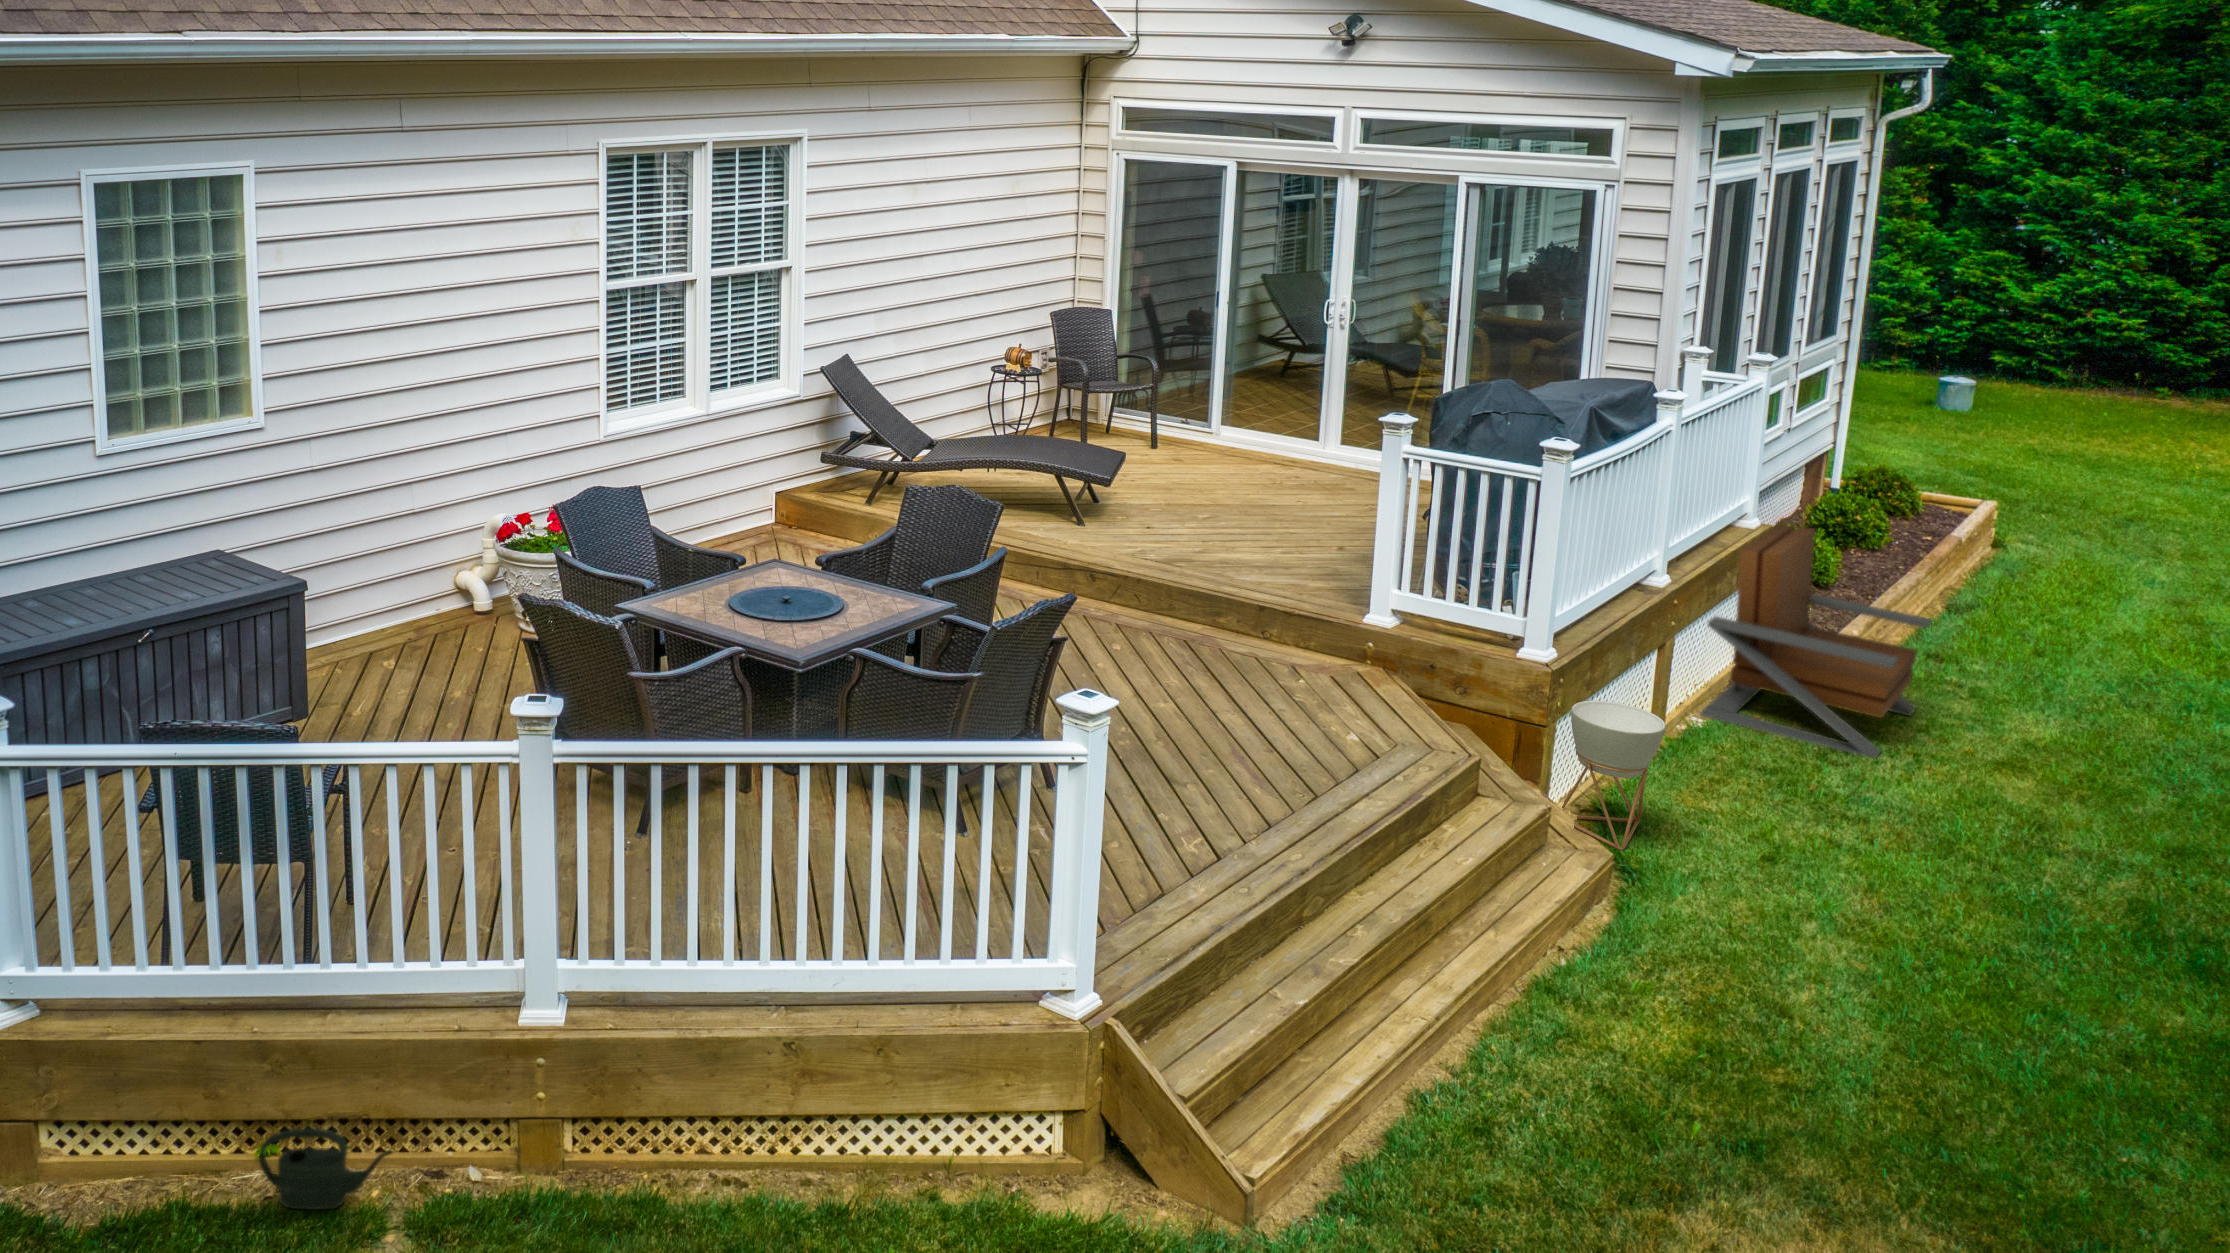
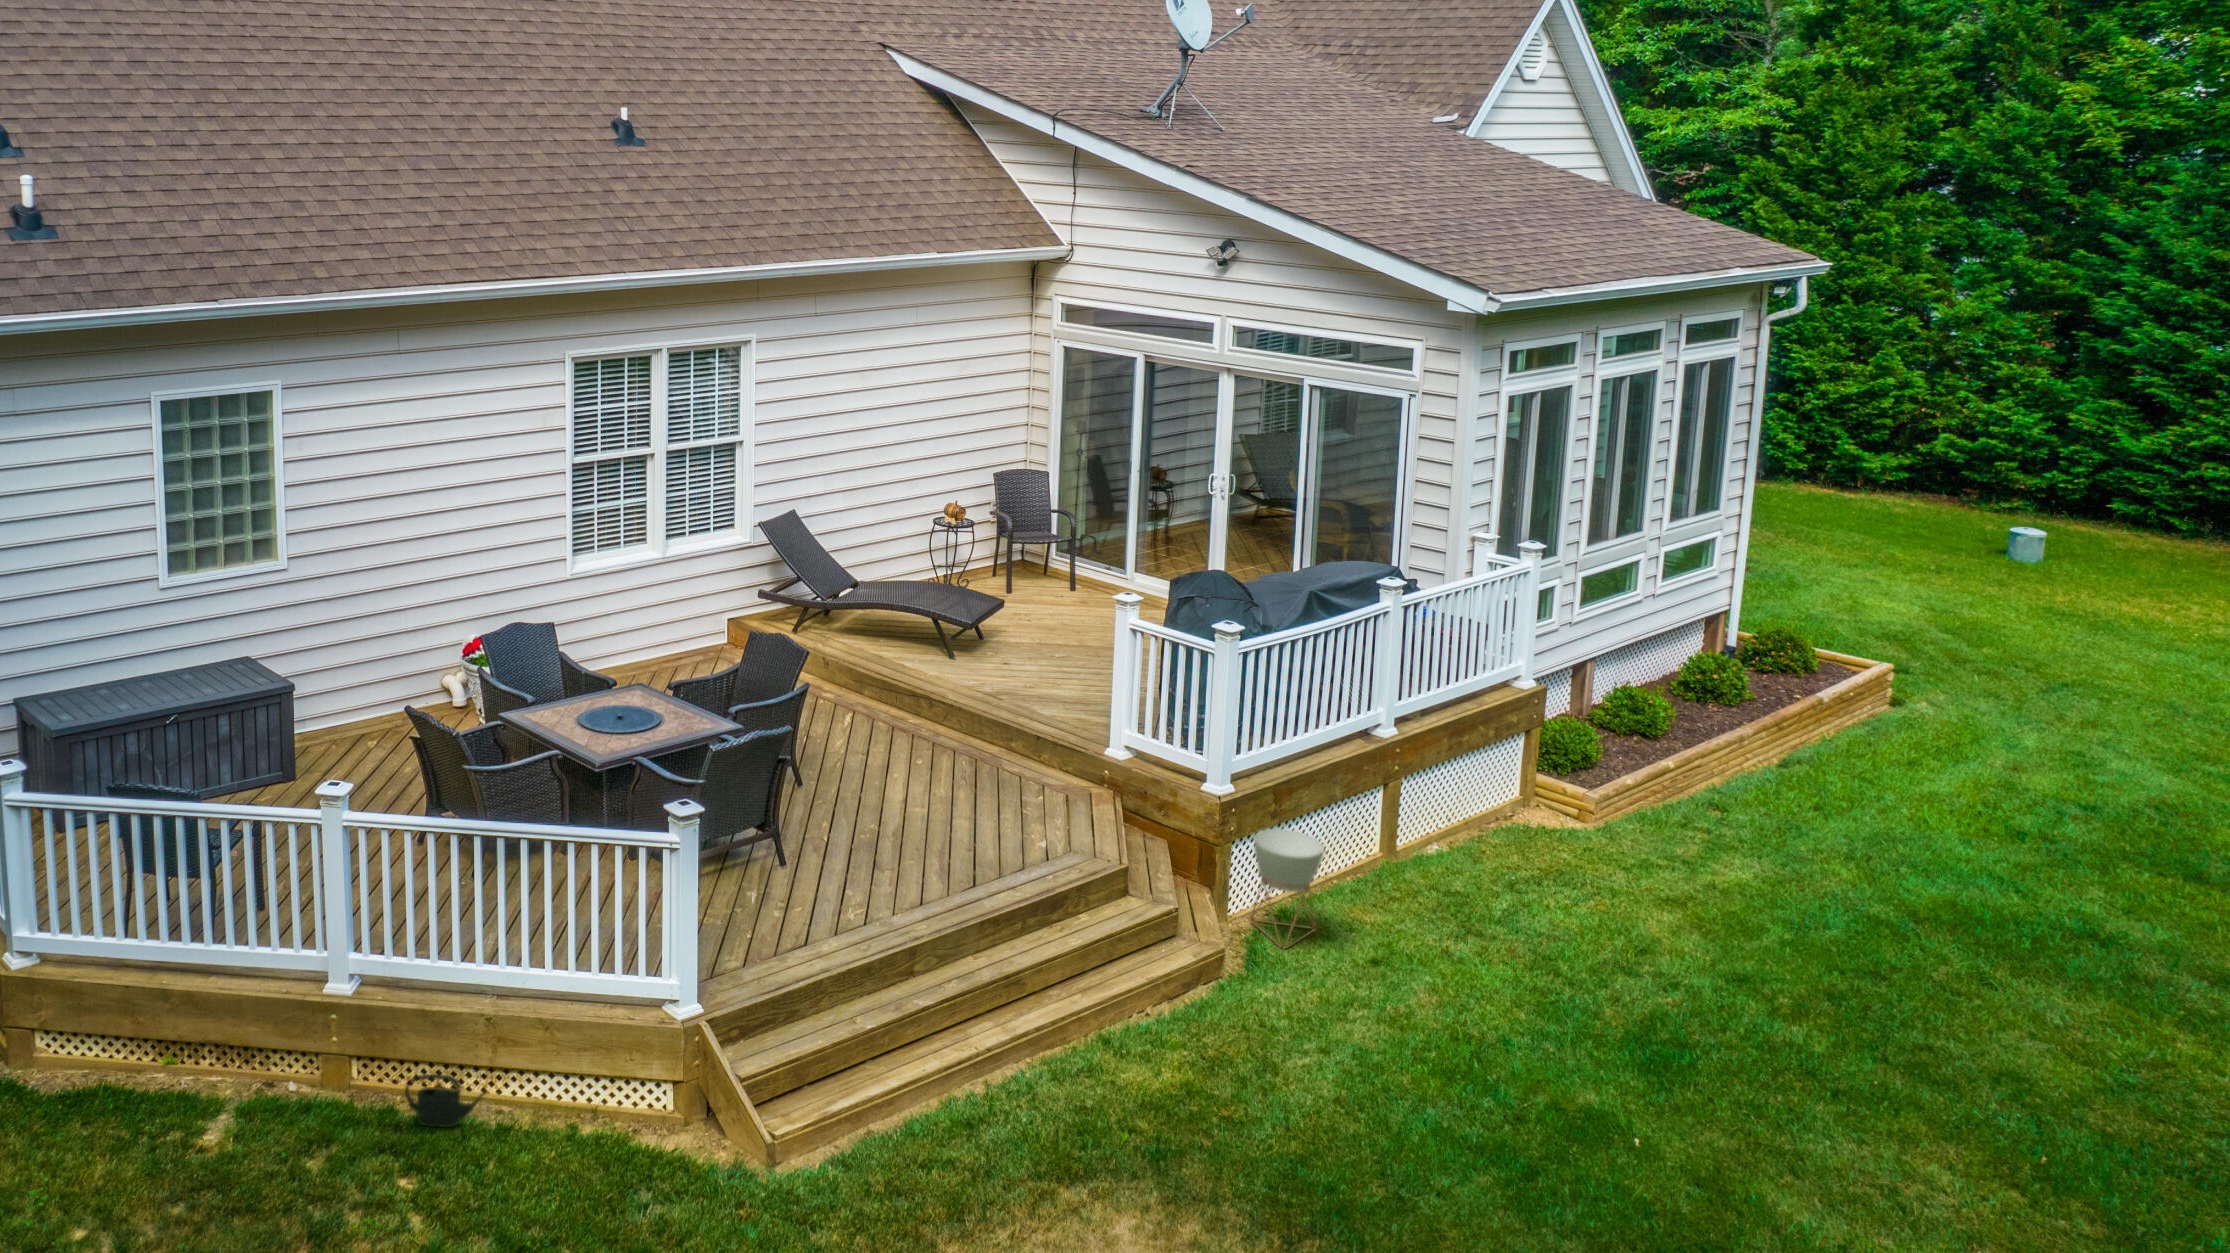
lounge chair: present [1700,525,1931,758] -> none [1457,688,1673,897]
watering can: present [259,1128,392,1210] -> present [405,1074,489,1127]

